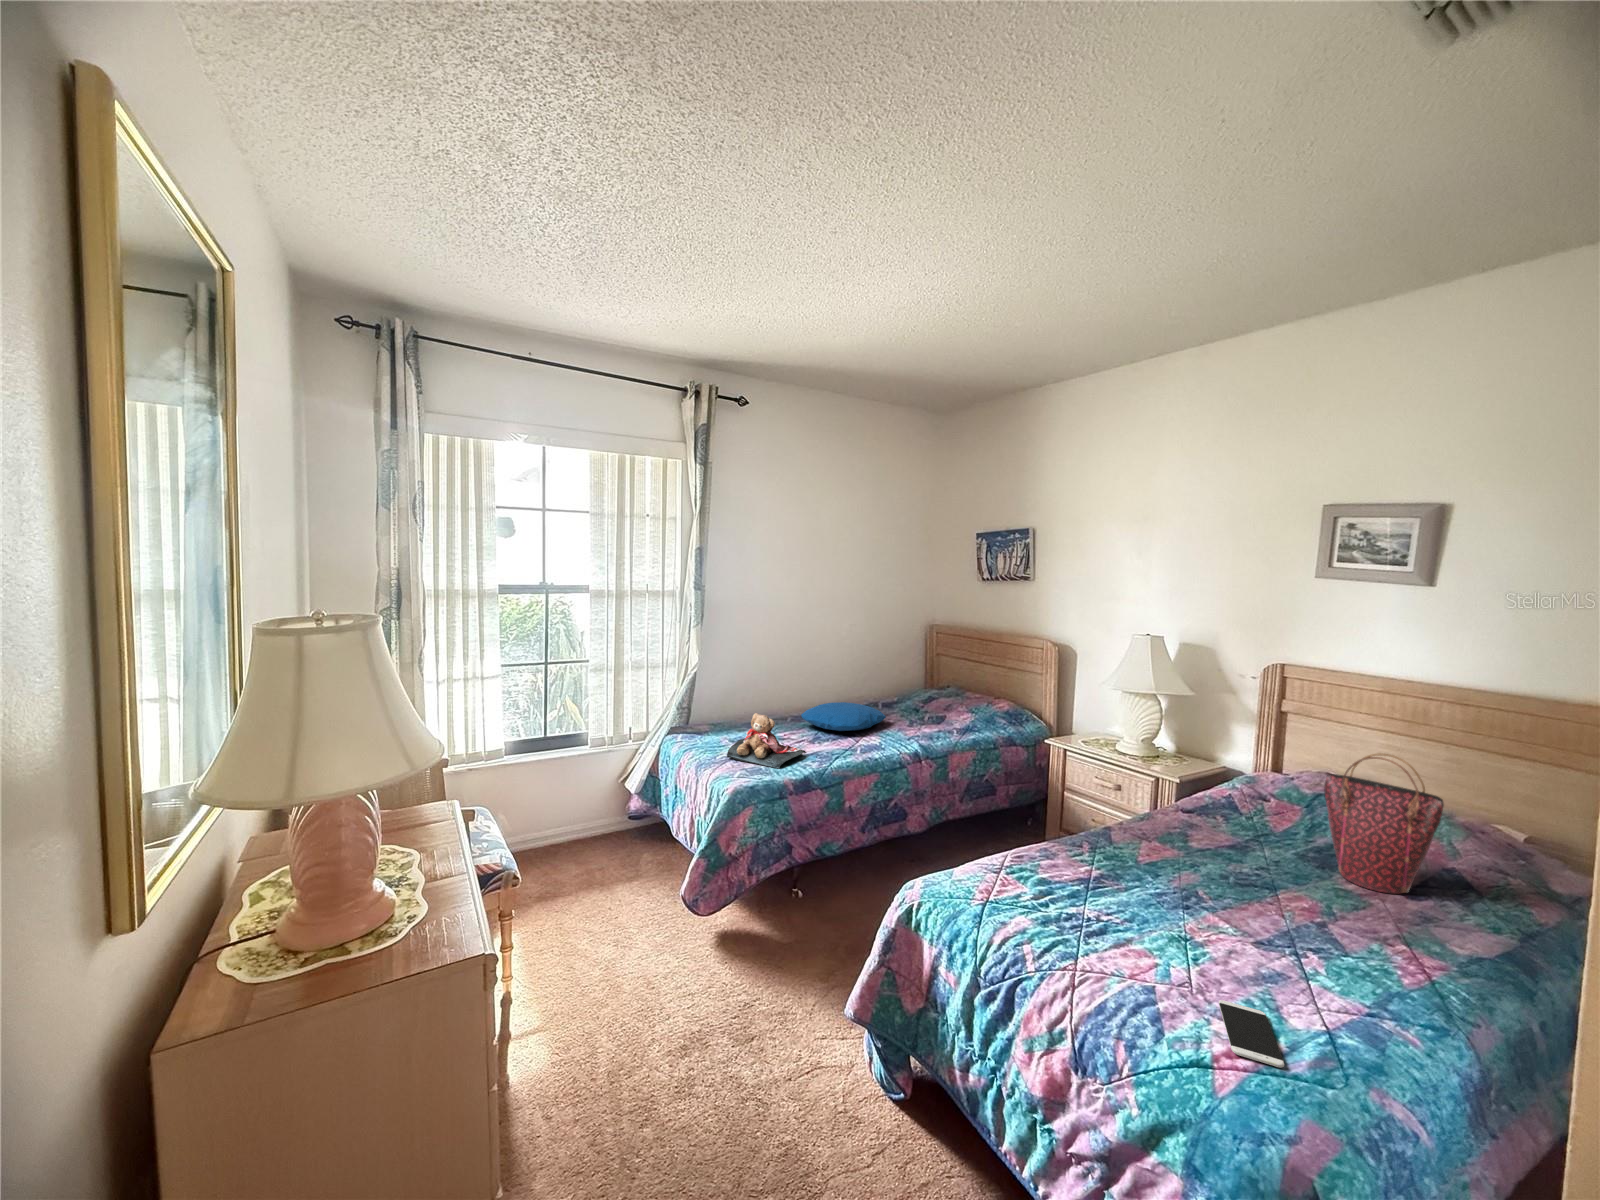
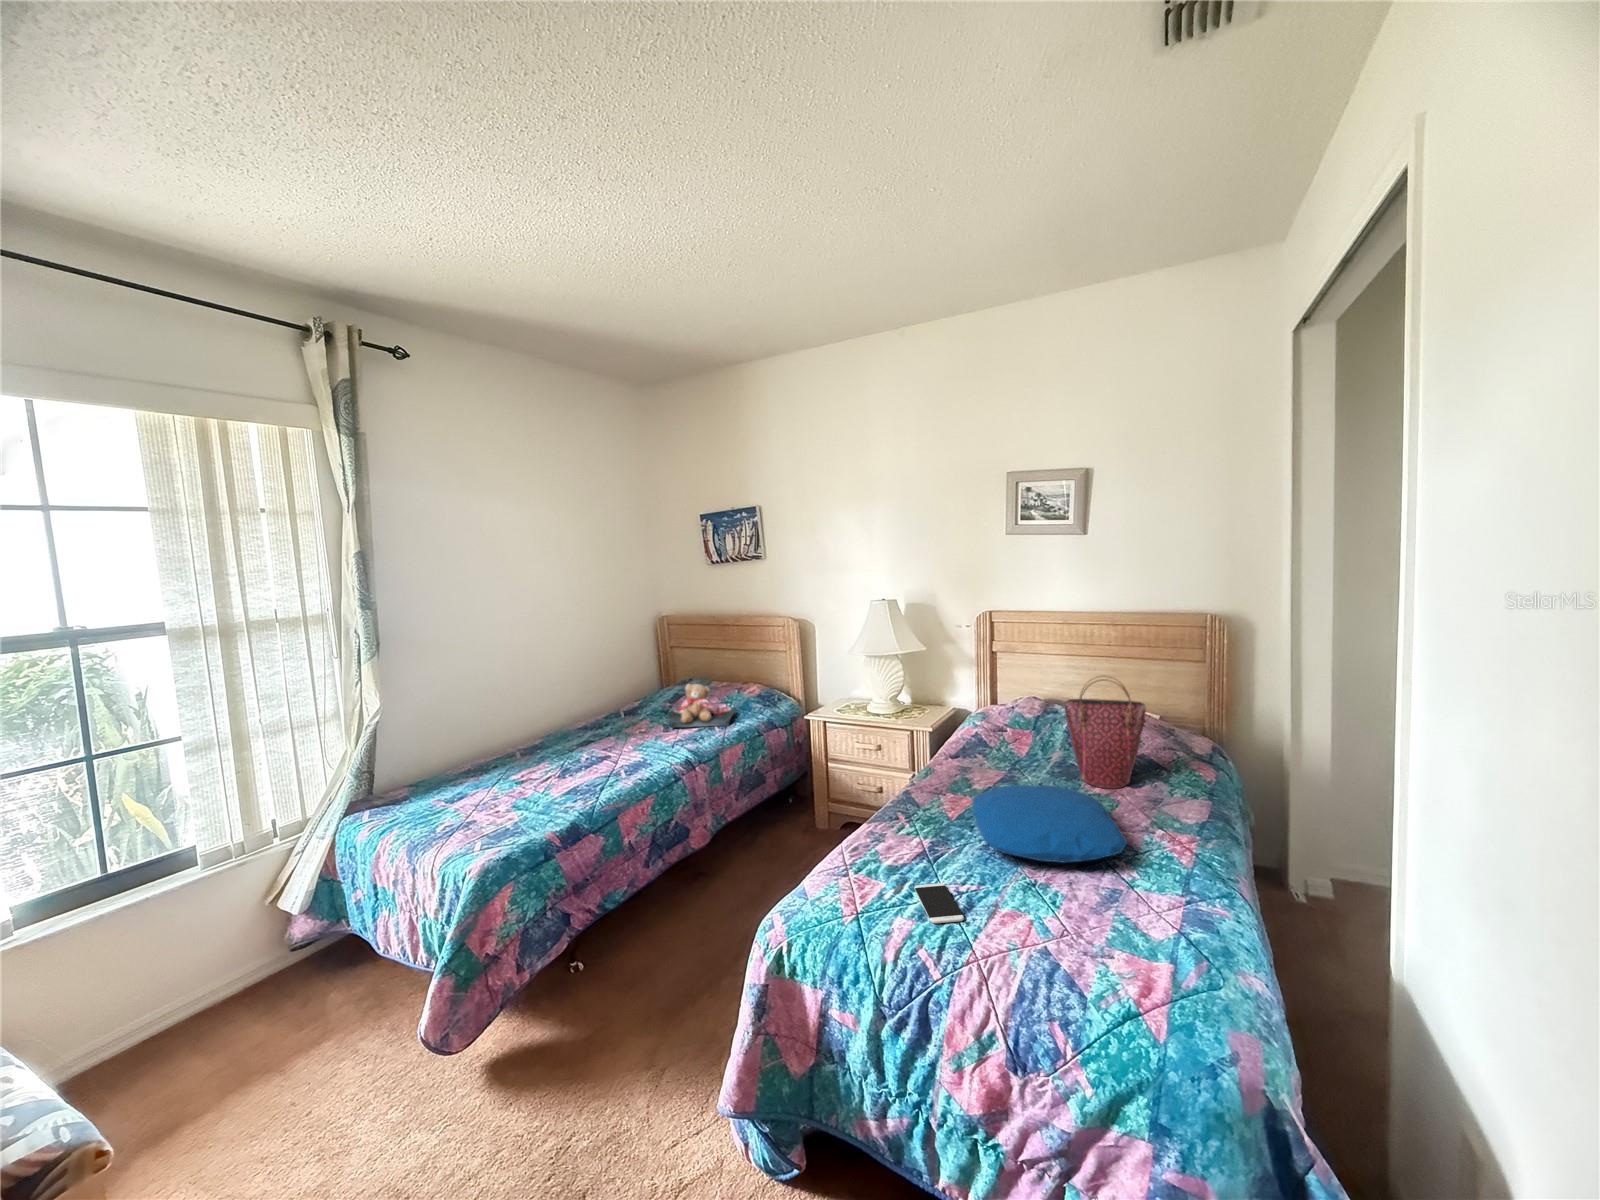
pillow: present [801,702,886,731] -> present [973,785,1127,863]
teddy bear: present [727,713,806,769] -> present [668,684,736,728]
smartphone: present [1219,1000,1284,1068] -> present [914,883,964,923]

